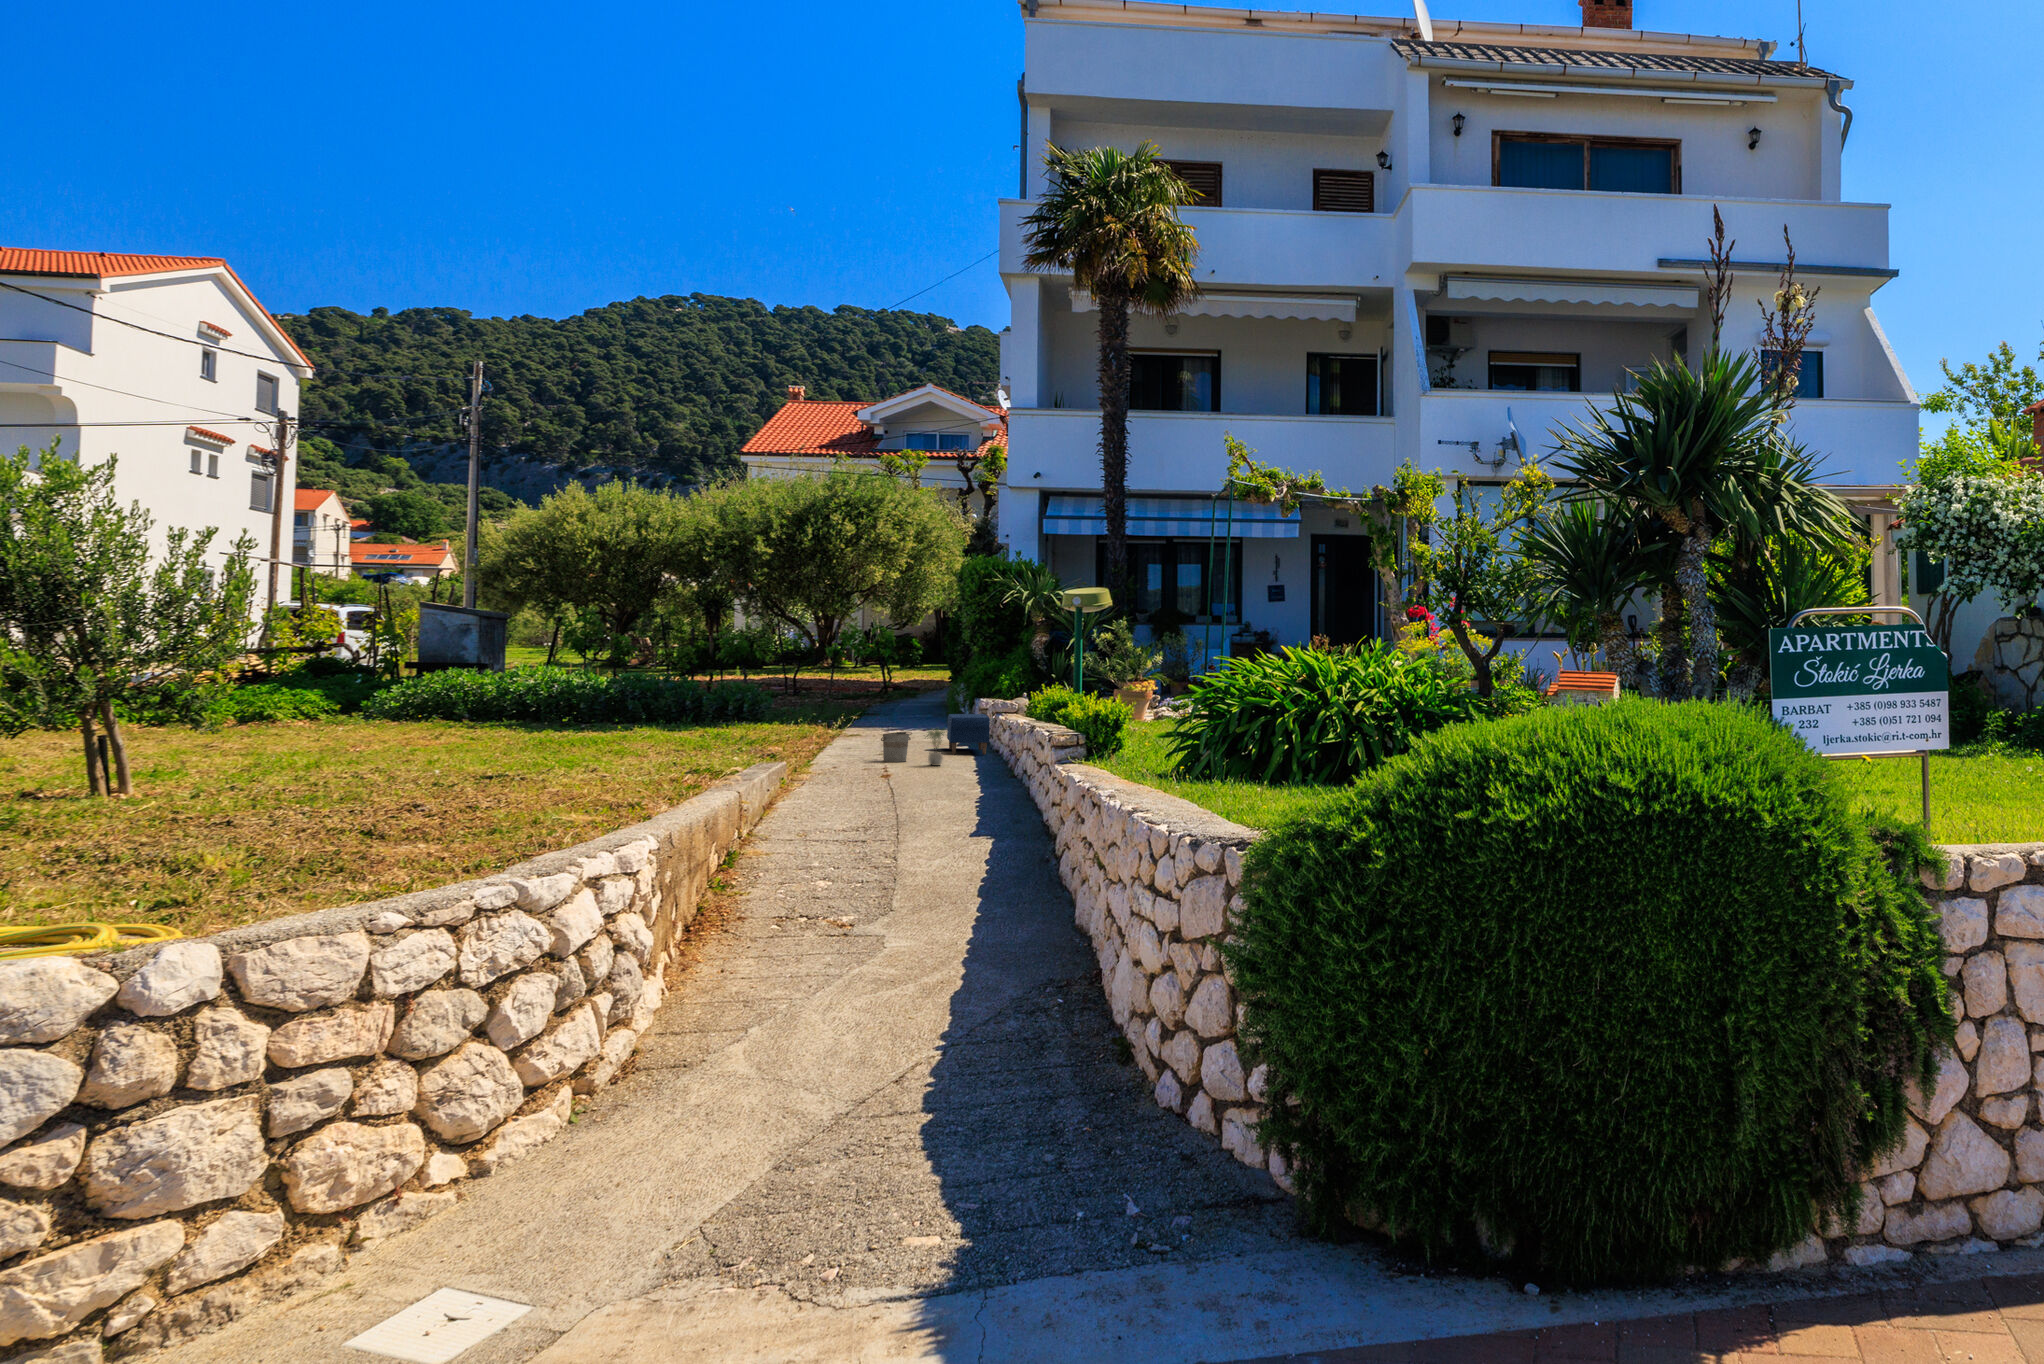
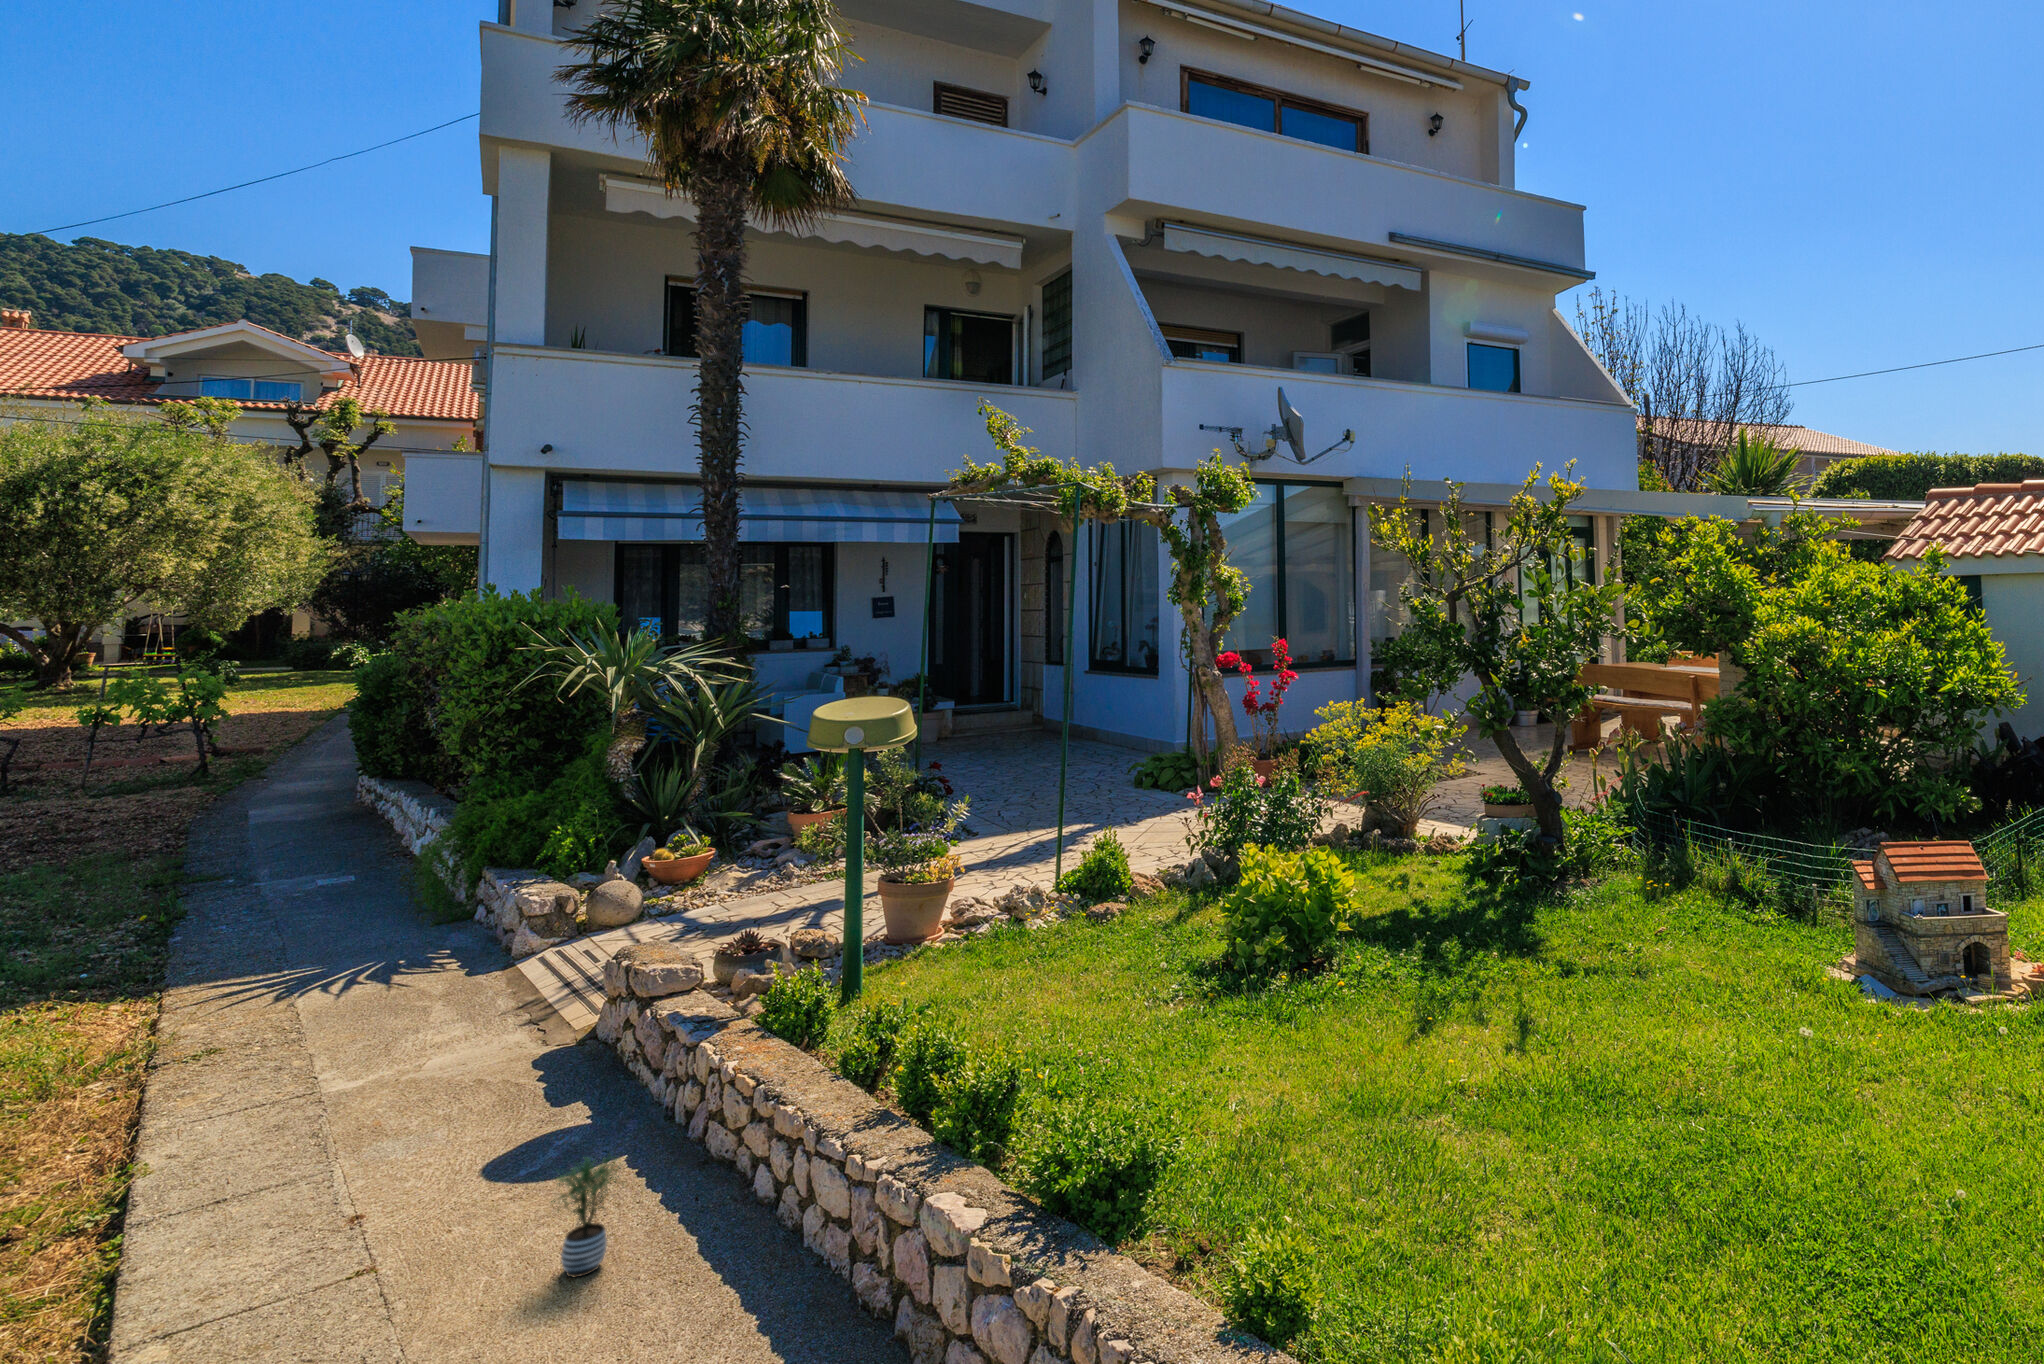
bench: present [947,714,990,755] -> none [511,980,655,1129]
bucket: present [881,732,912,762] -> none [390,1171,493,1282]

